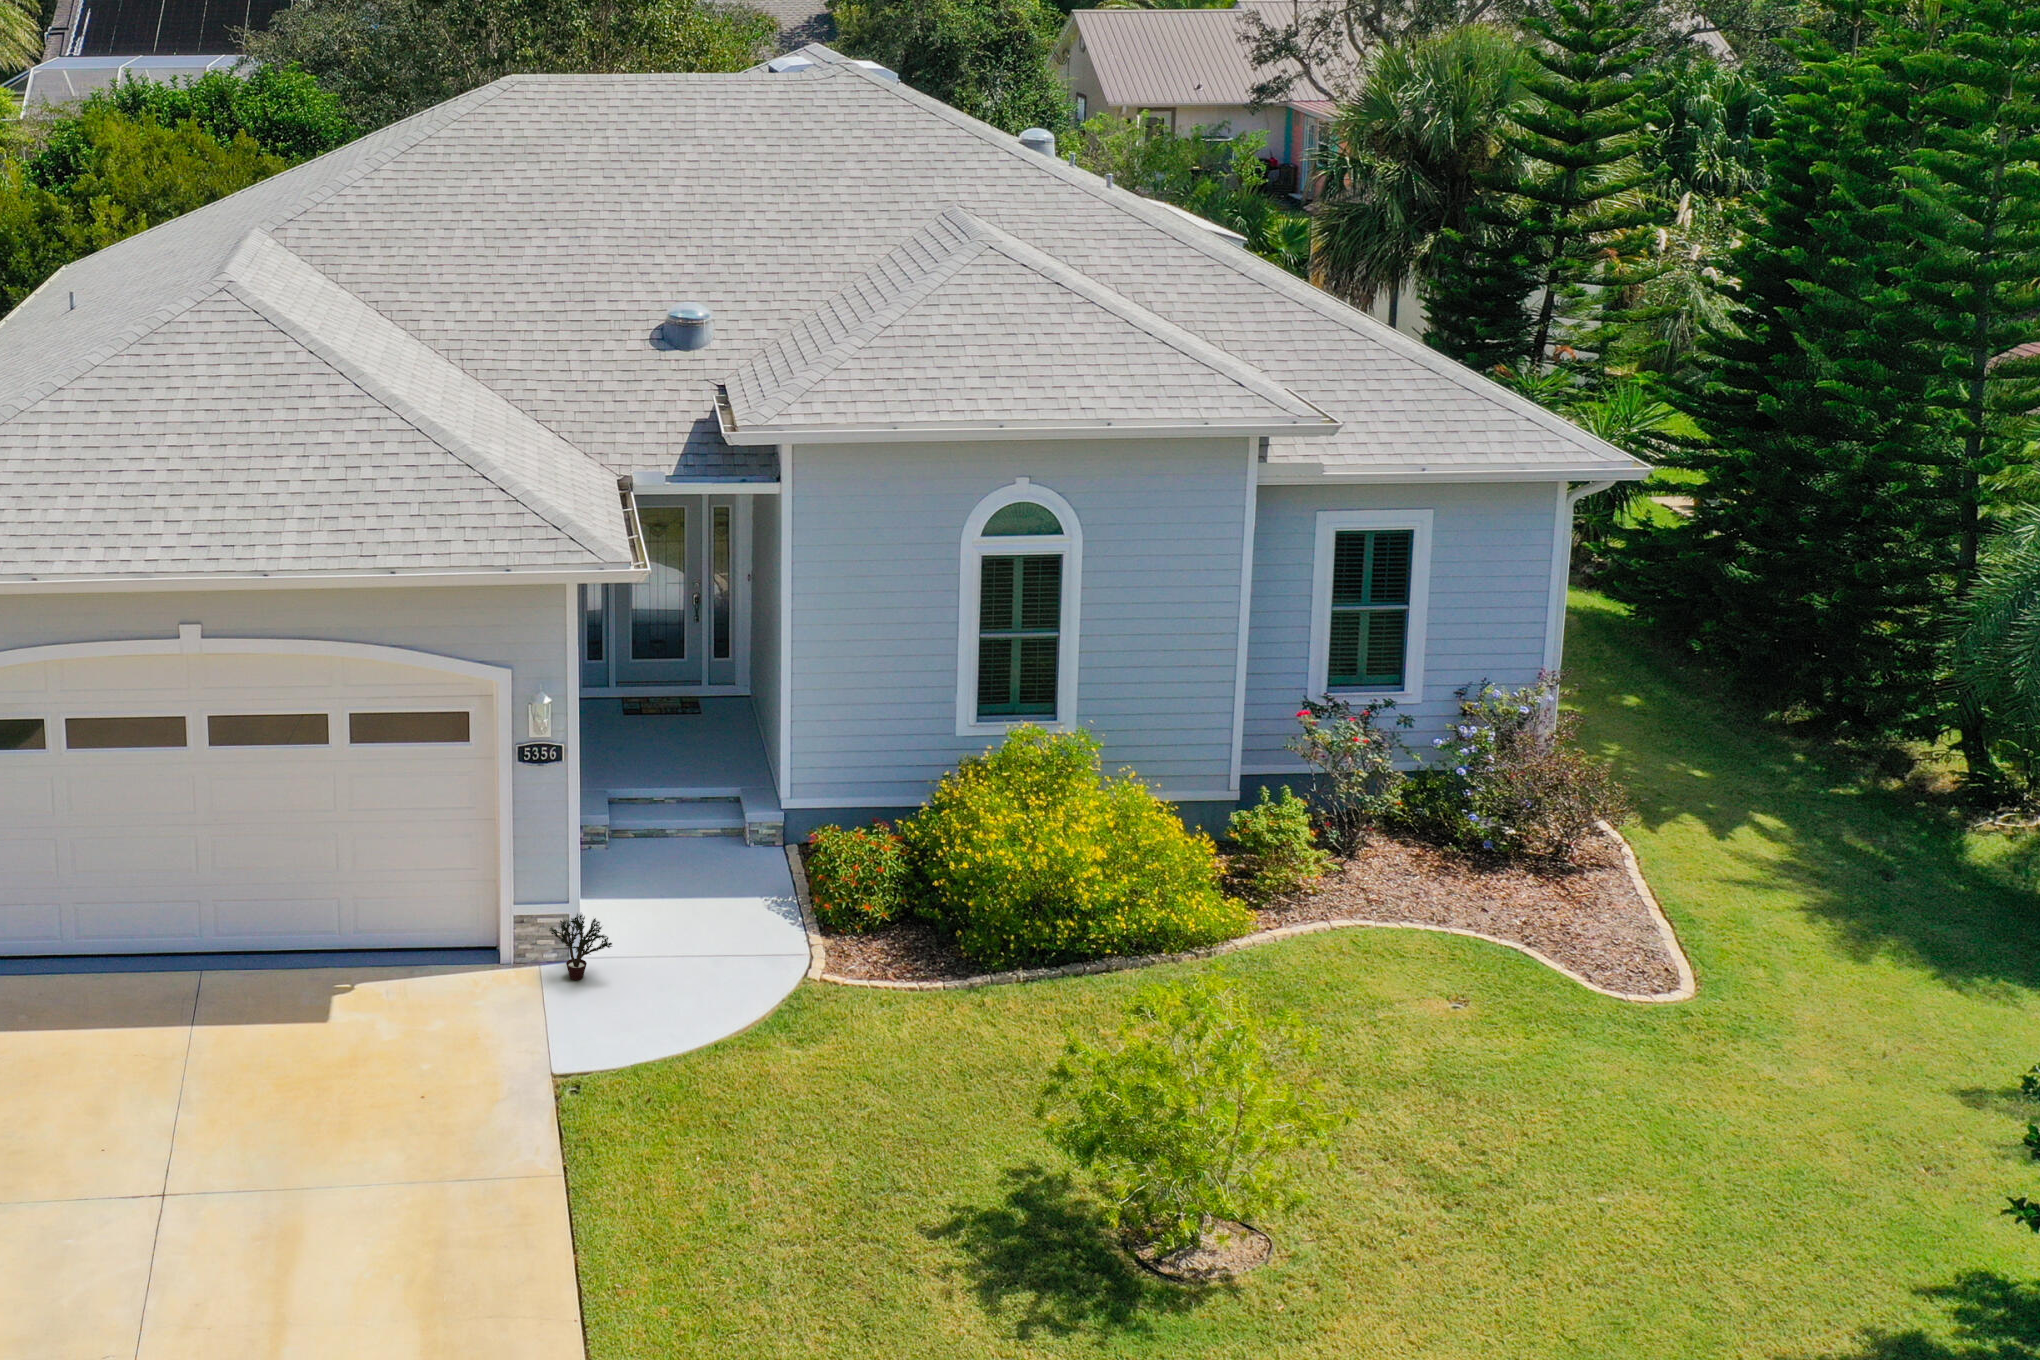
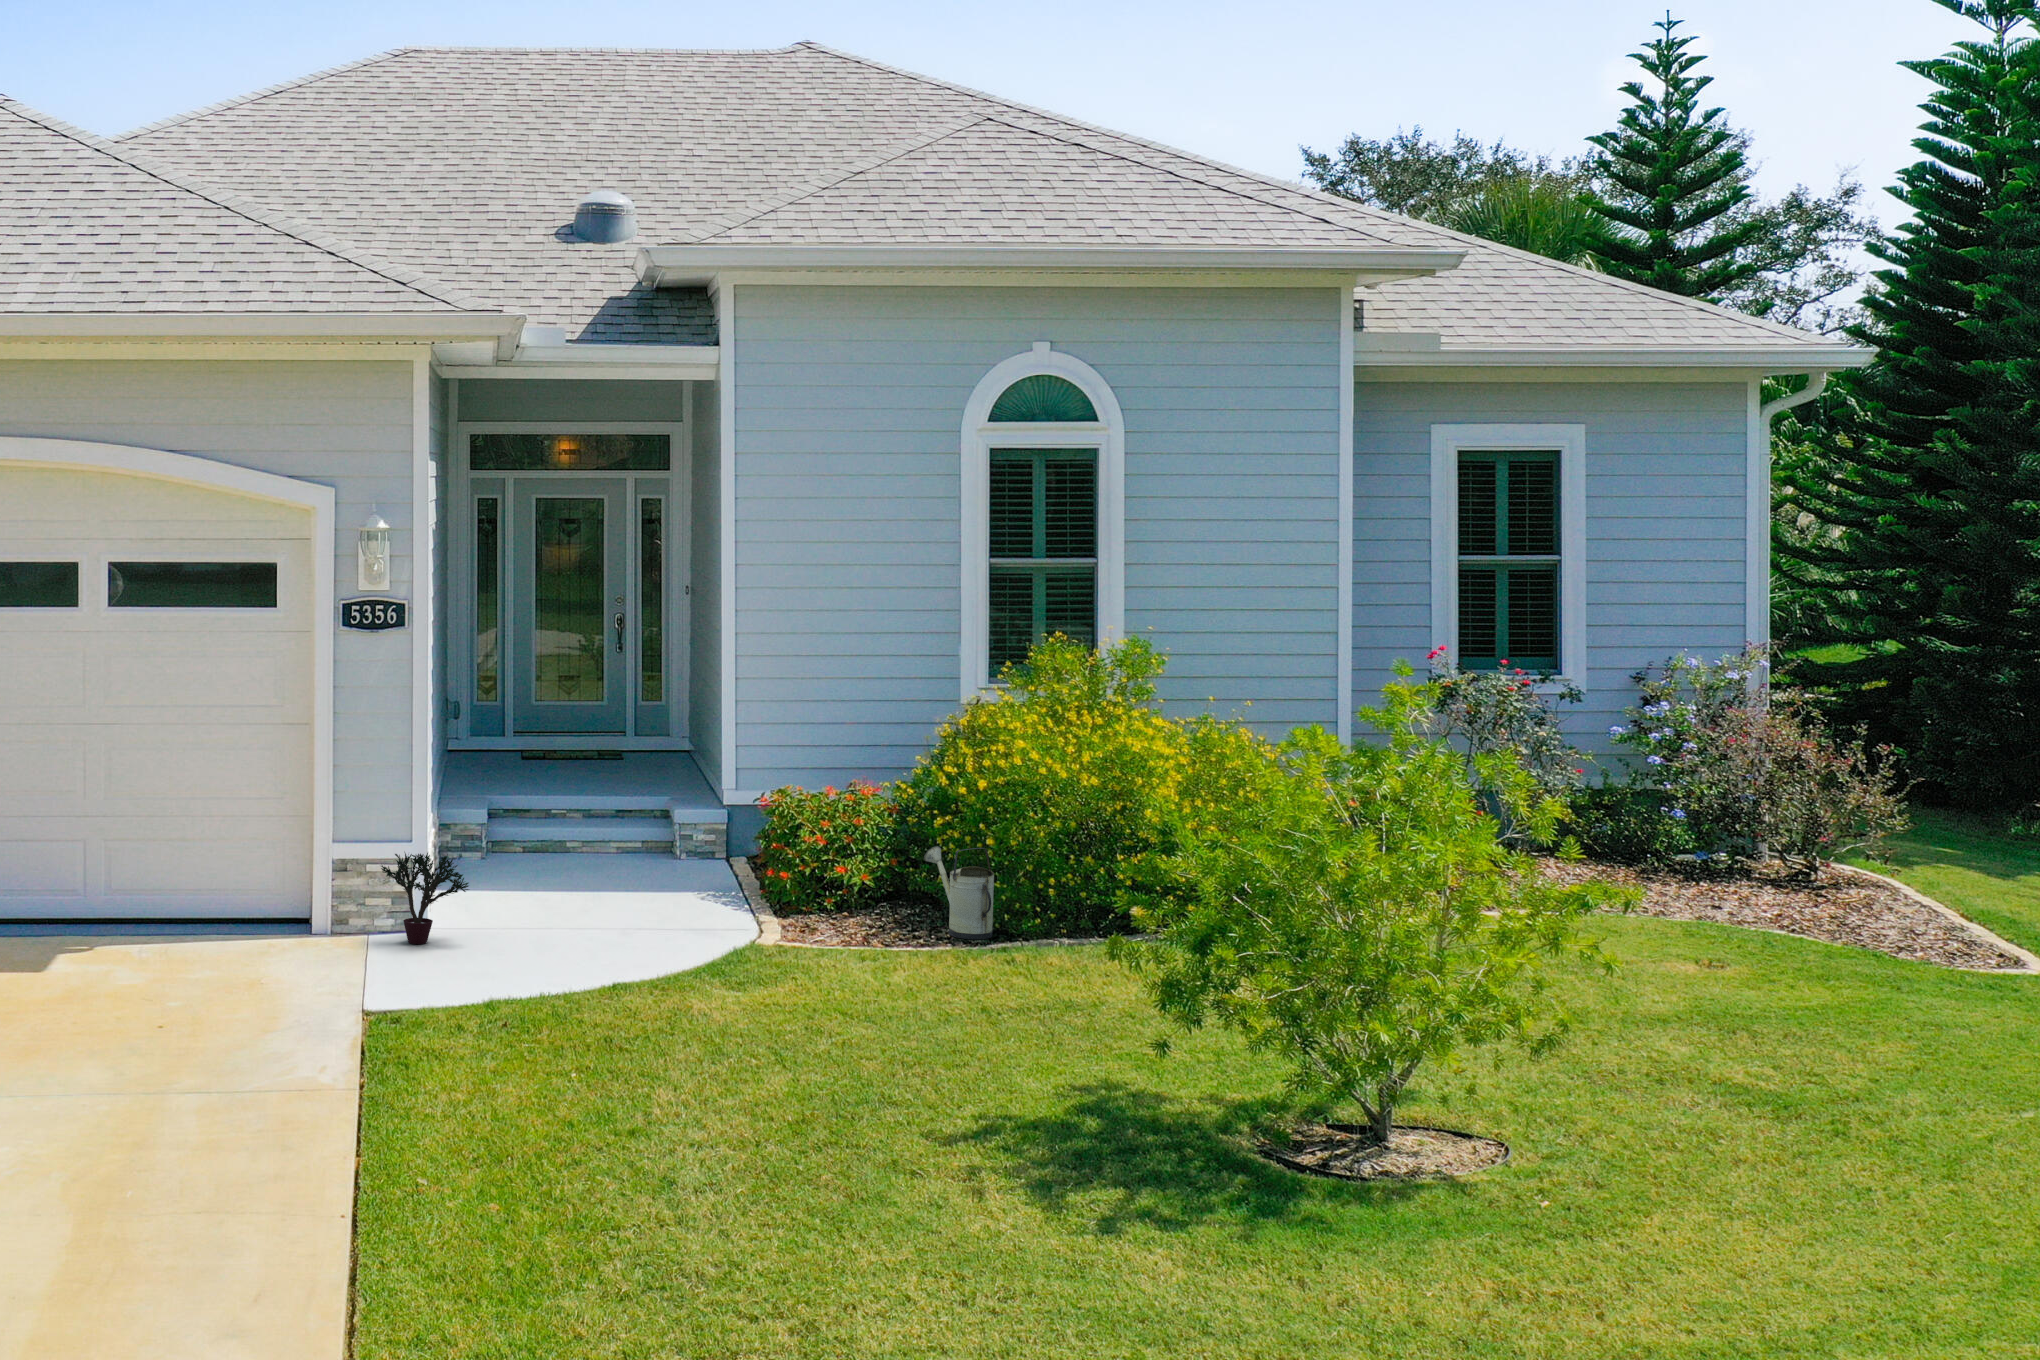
watering can: none [929,897,979,973] -> present [924,846,994,939]

